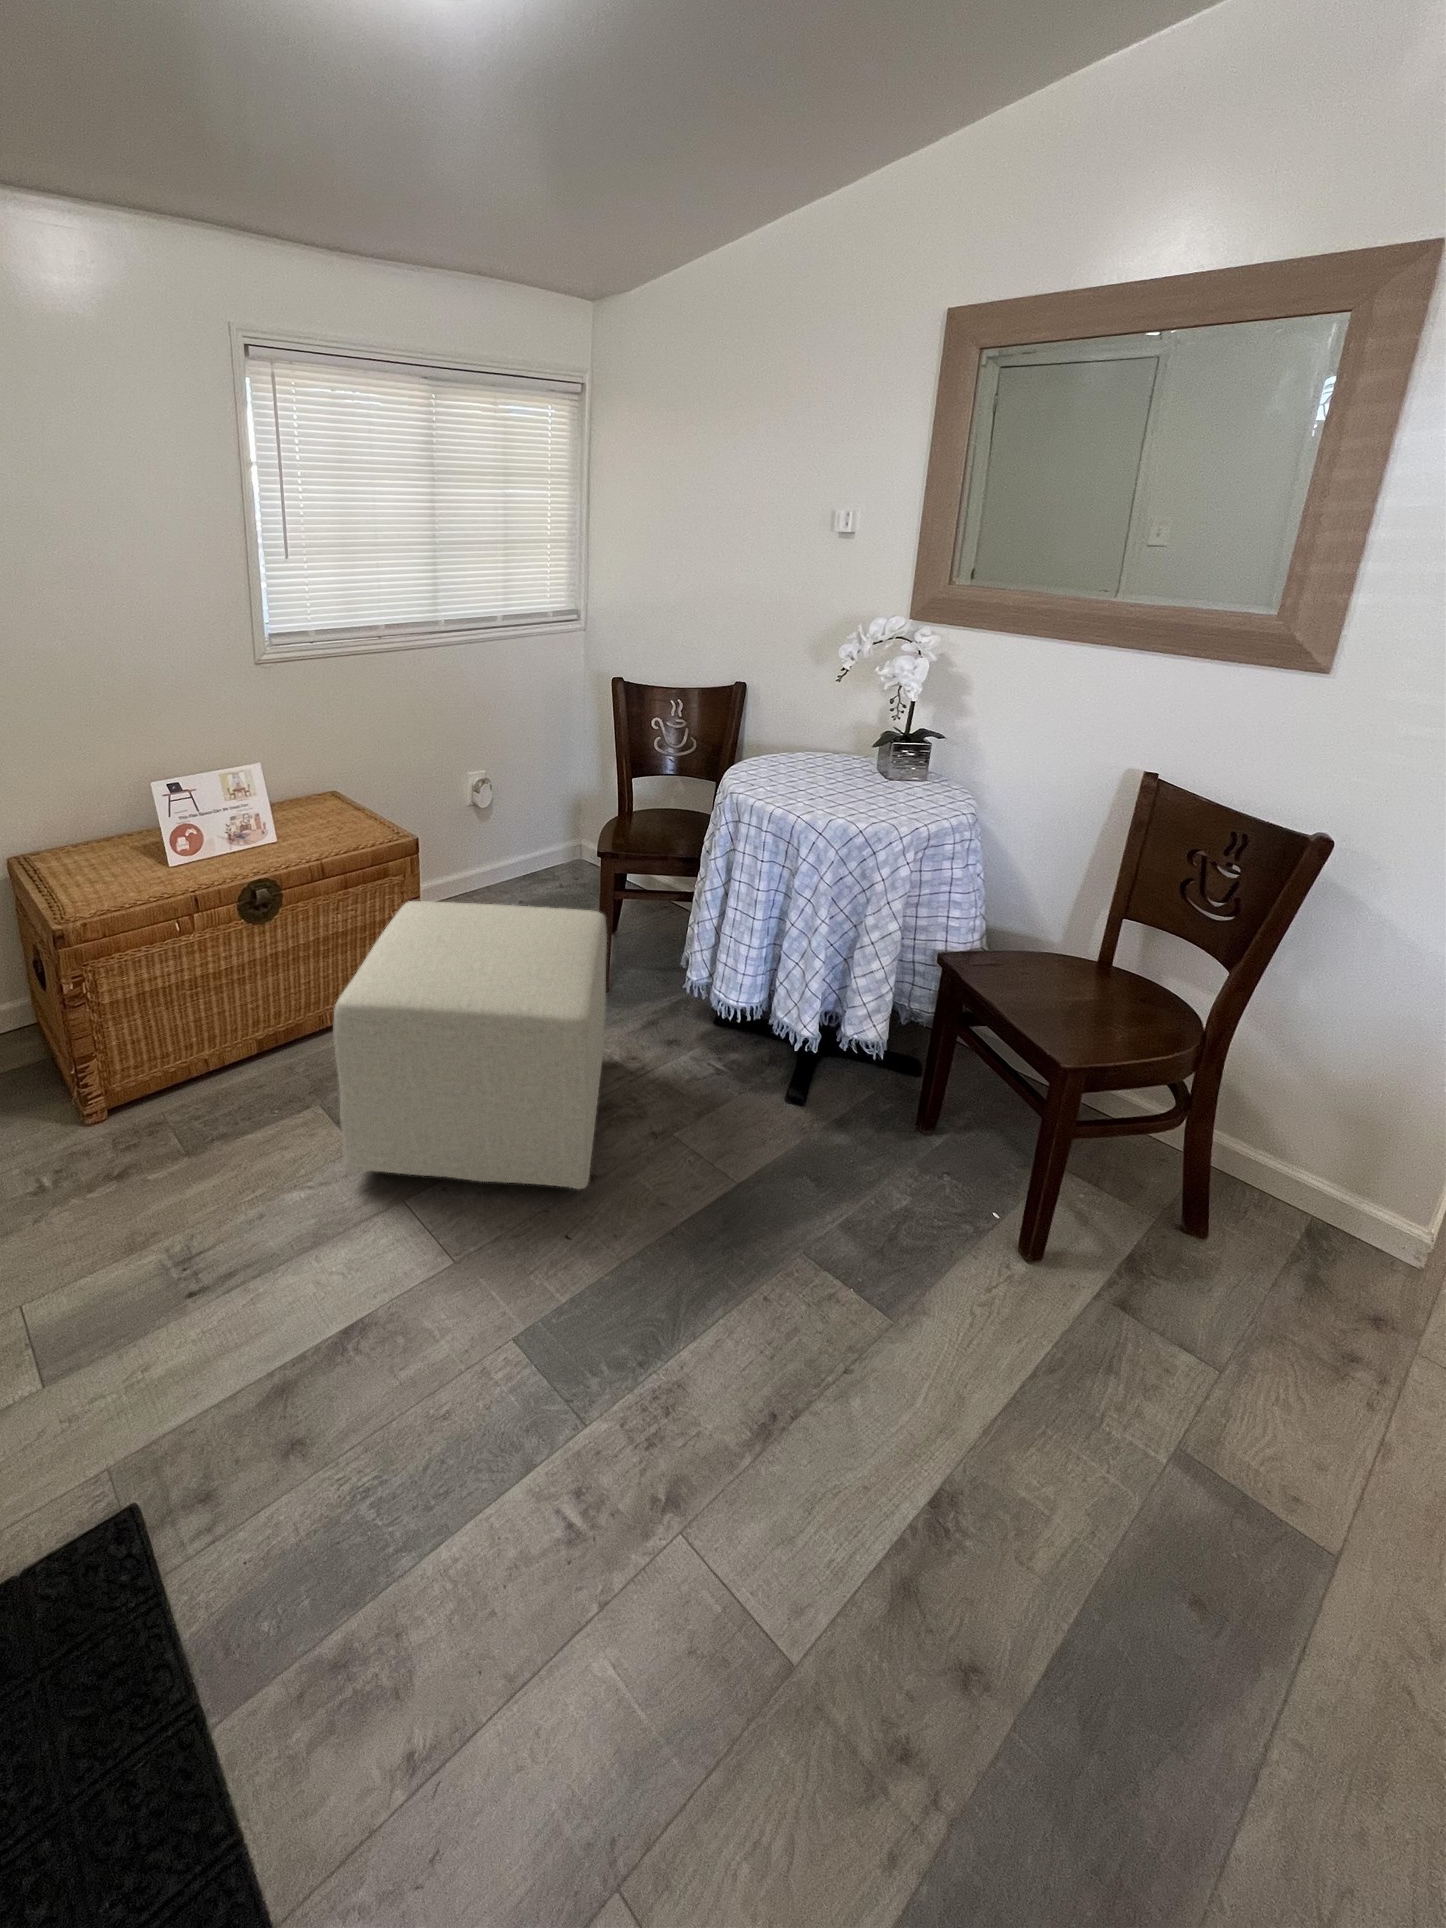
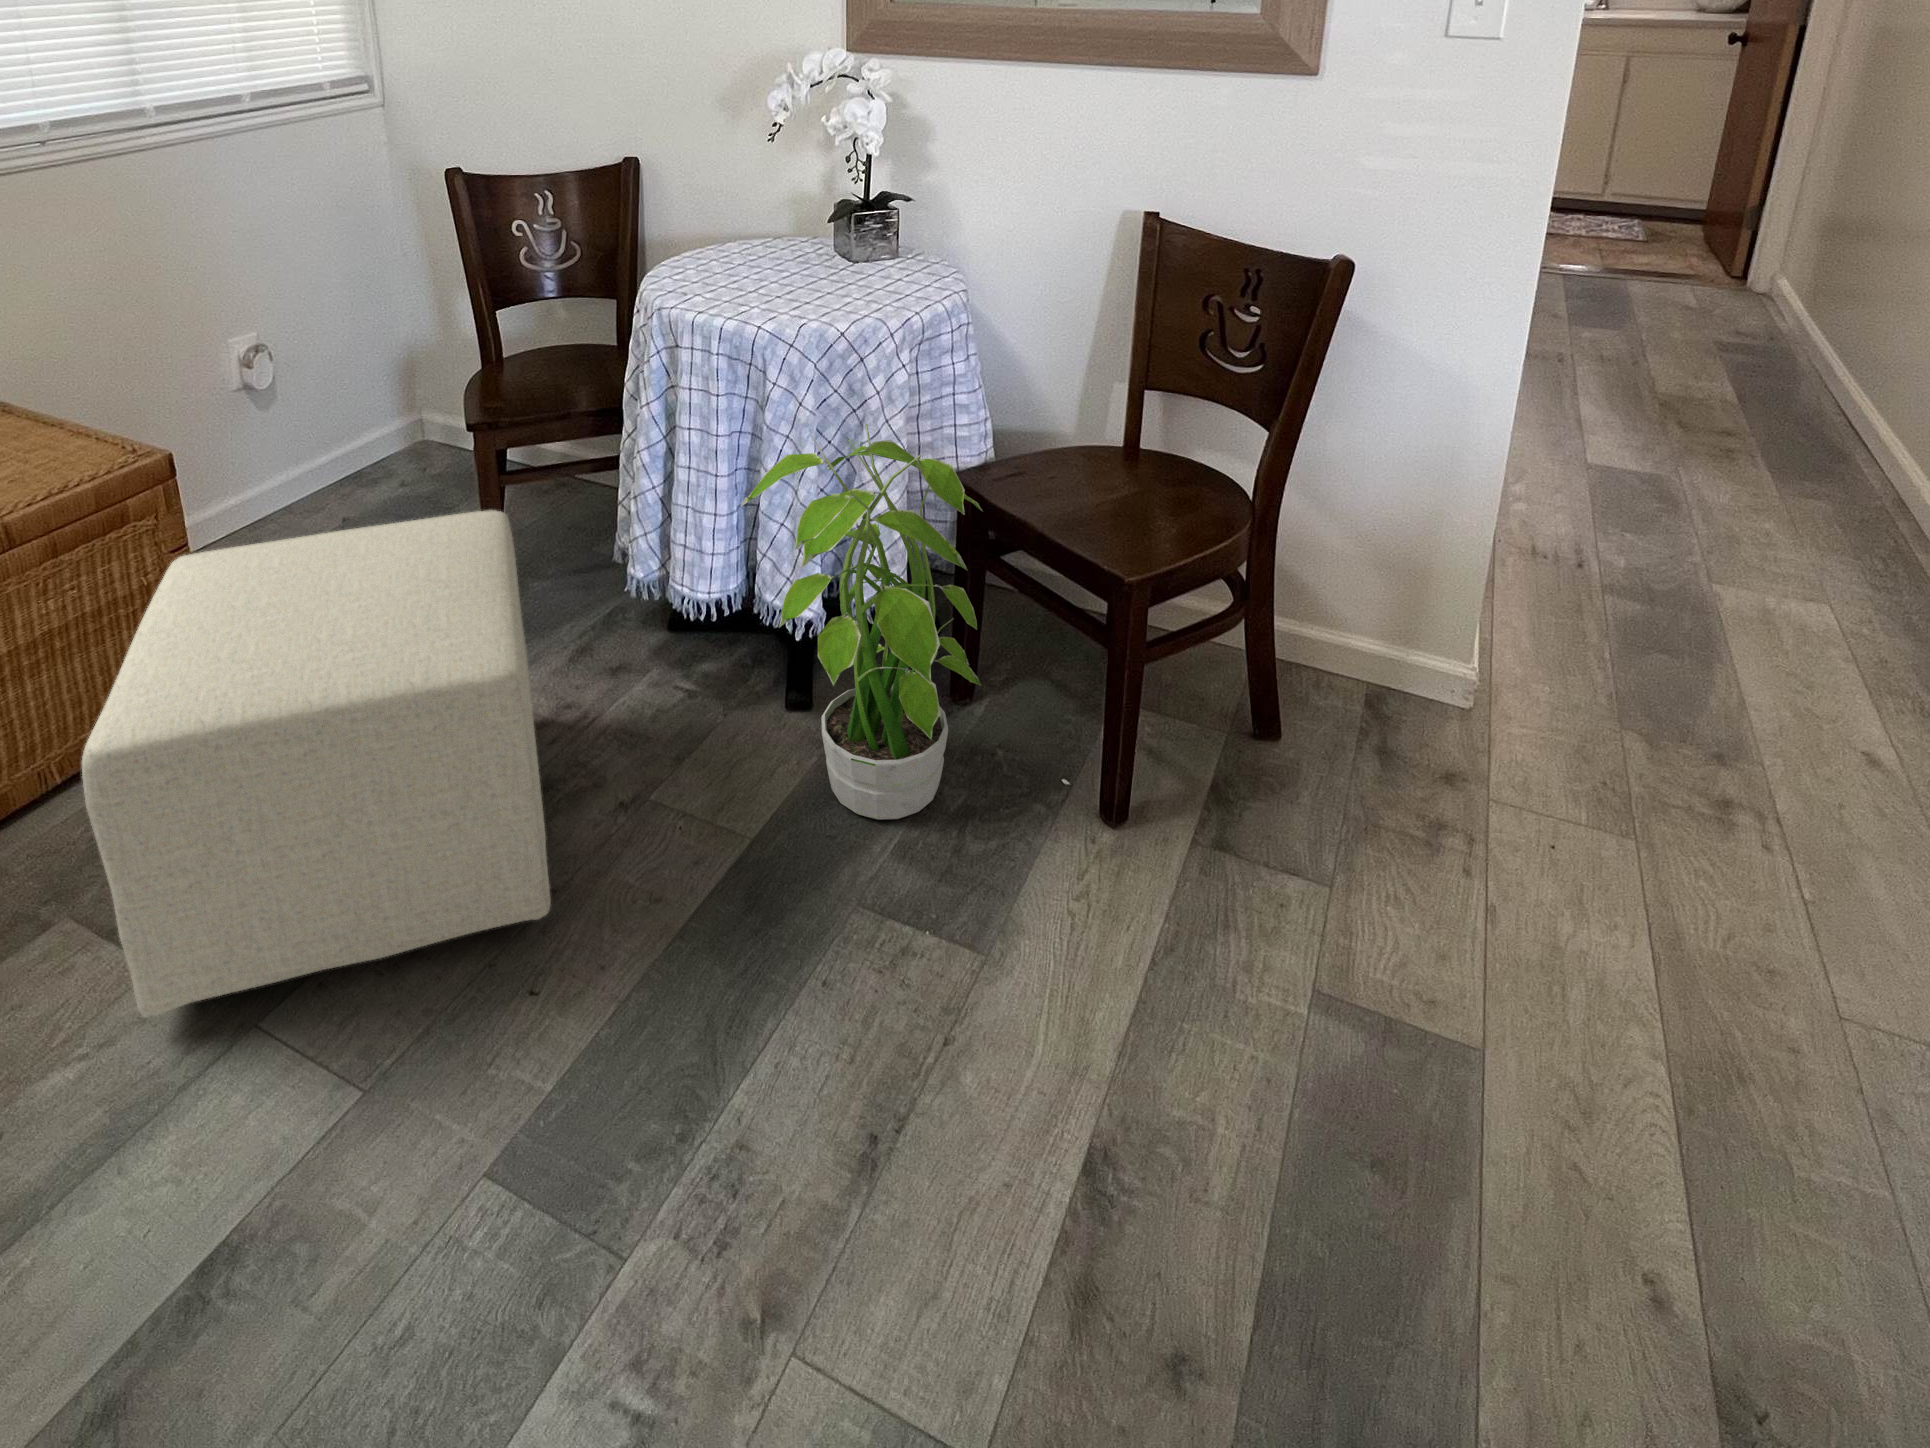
potted plant: none [762,901,956,1203] -> present [740,424,982,820]

